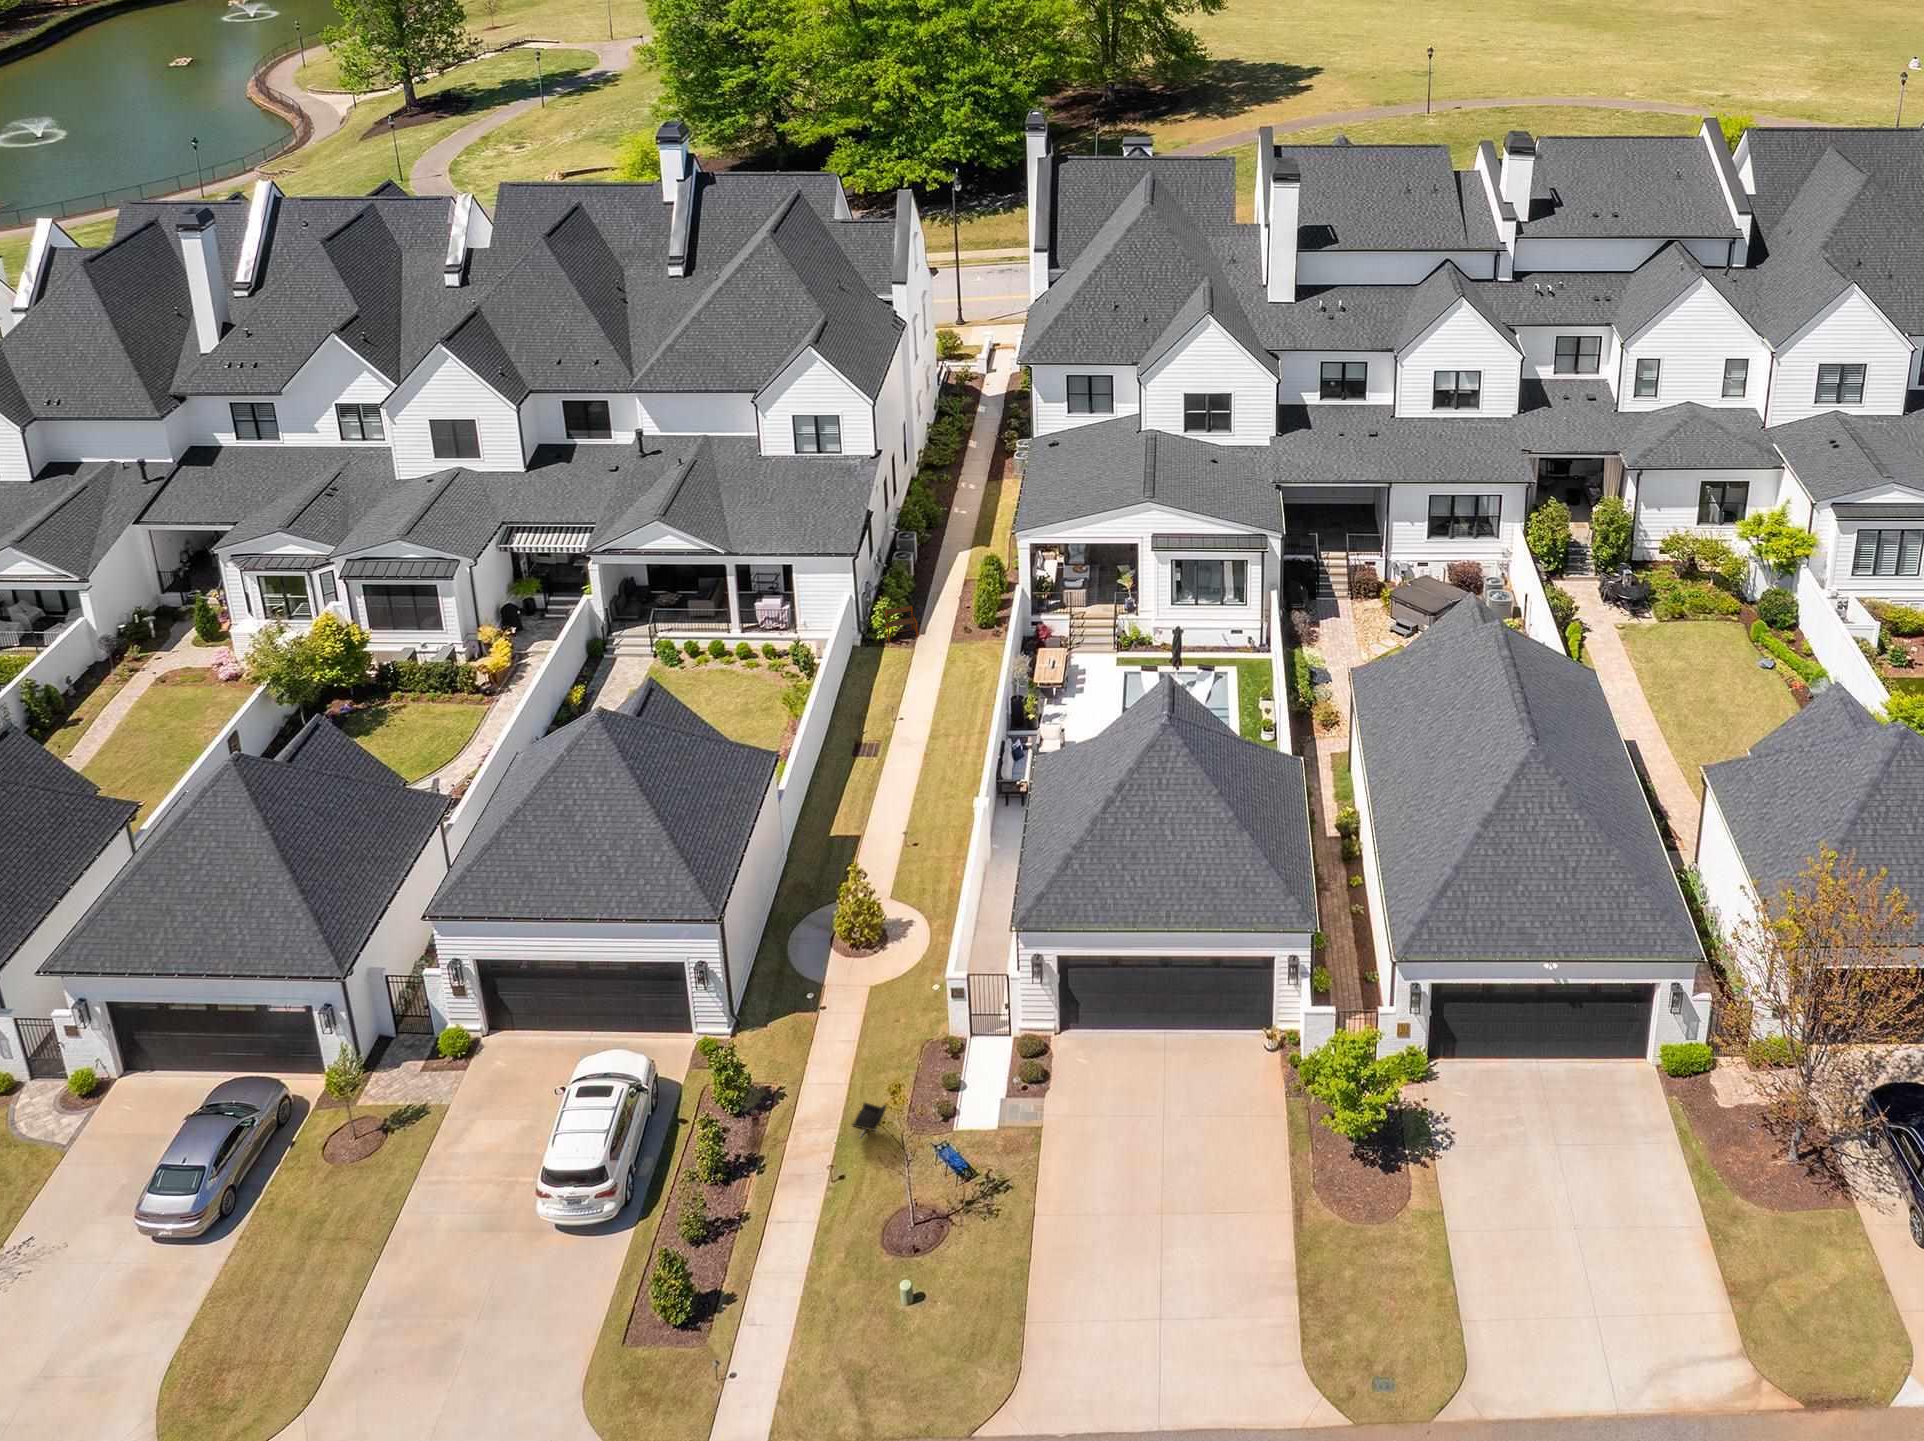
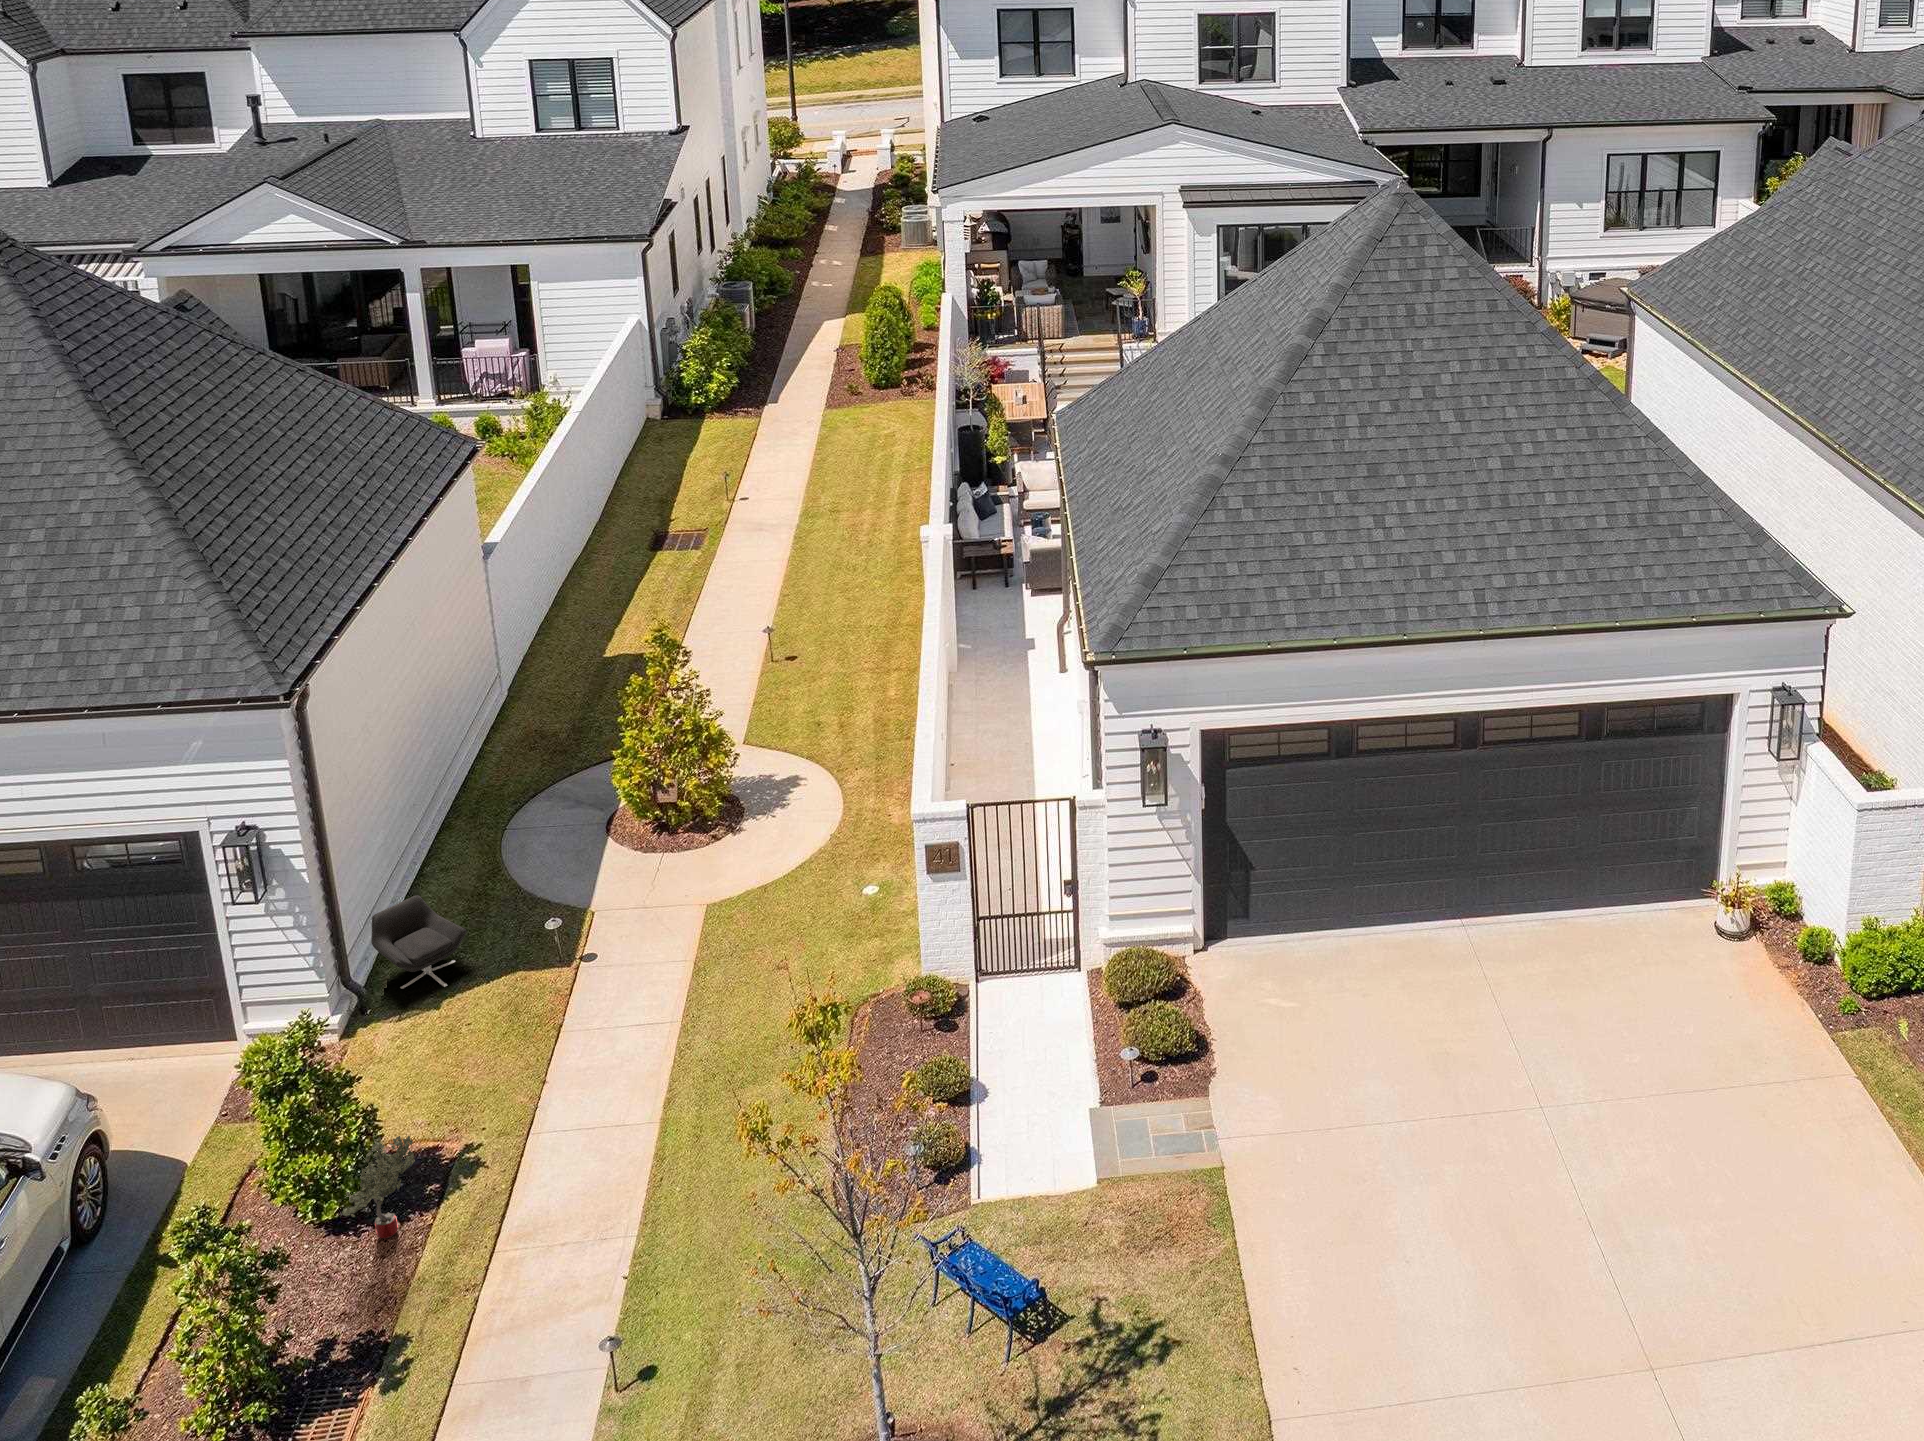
bench: present [885,606,918,642] -> none [714,359,777,422]
lounge chair: present [852,1103,887,1134] -> present [371,895,466,989]

